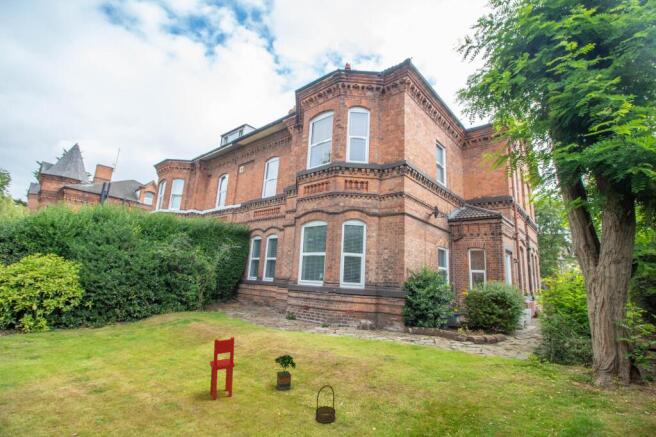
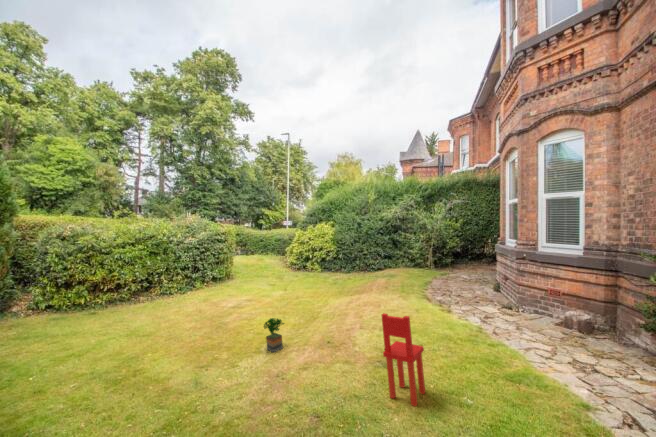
chair: present [210,337,234,400] -> present [382,313,425,406]
basket: present [316,385,335,423] -> none [203,355,224,392]

